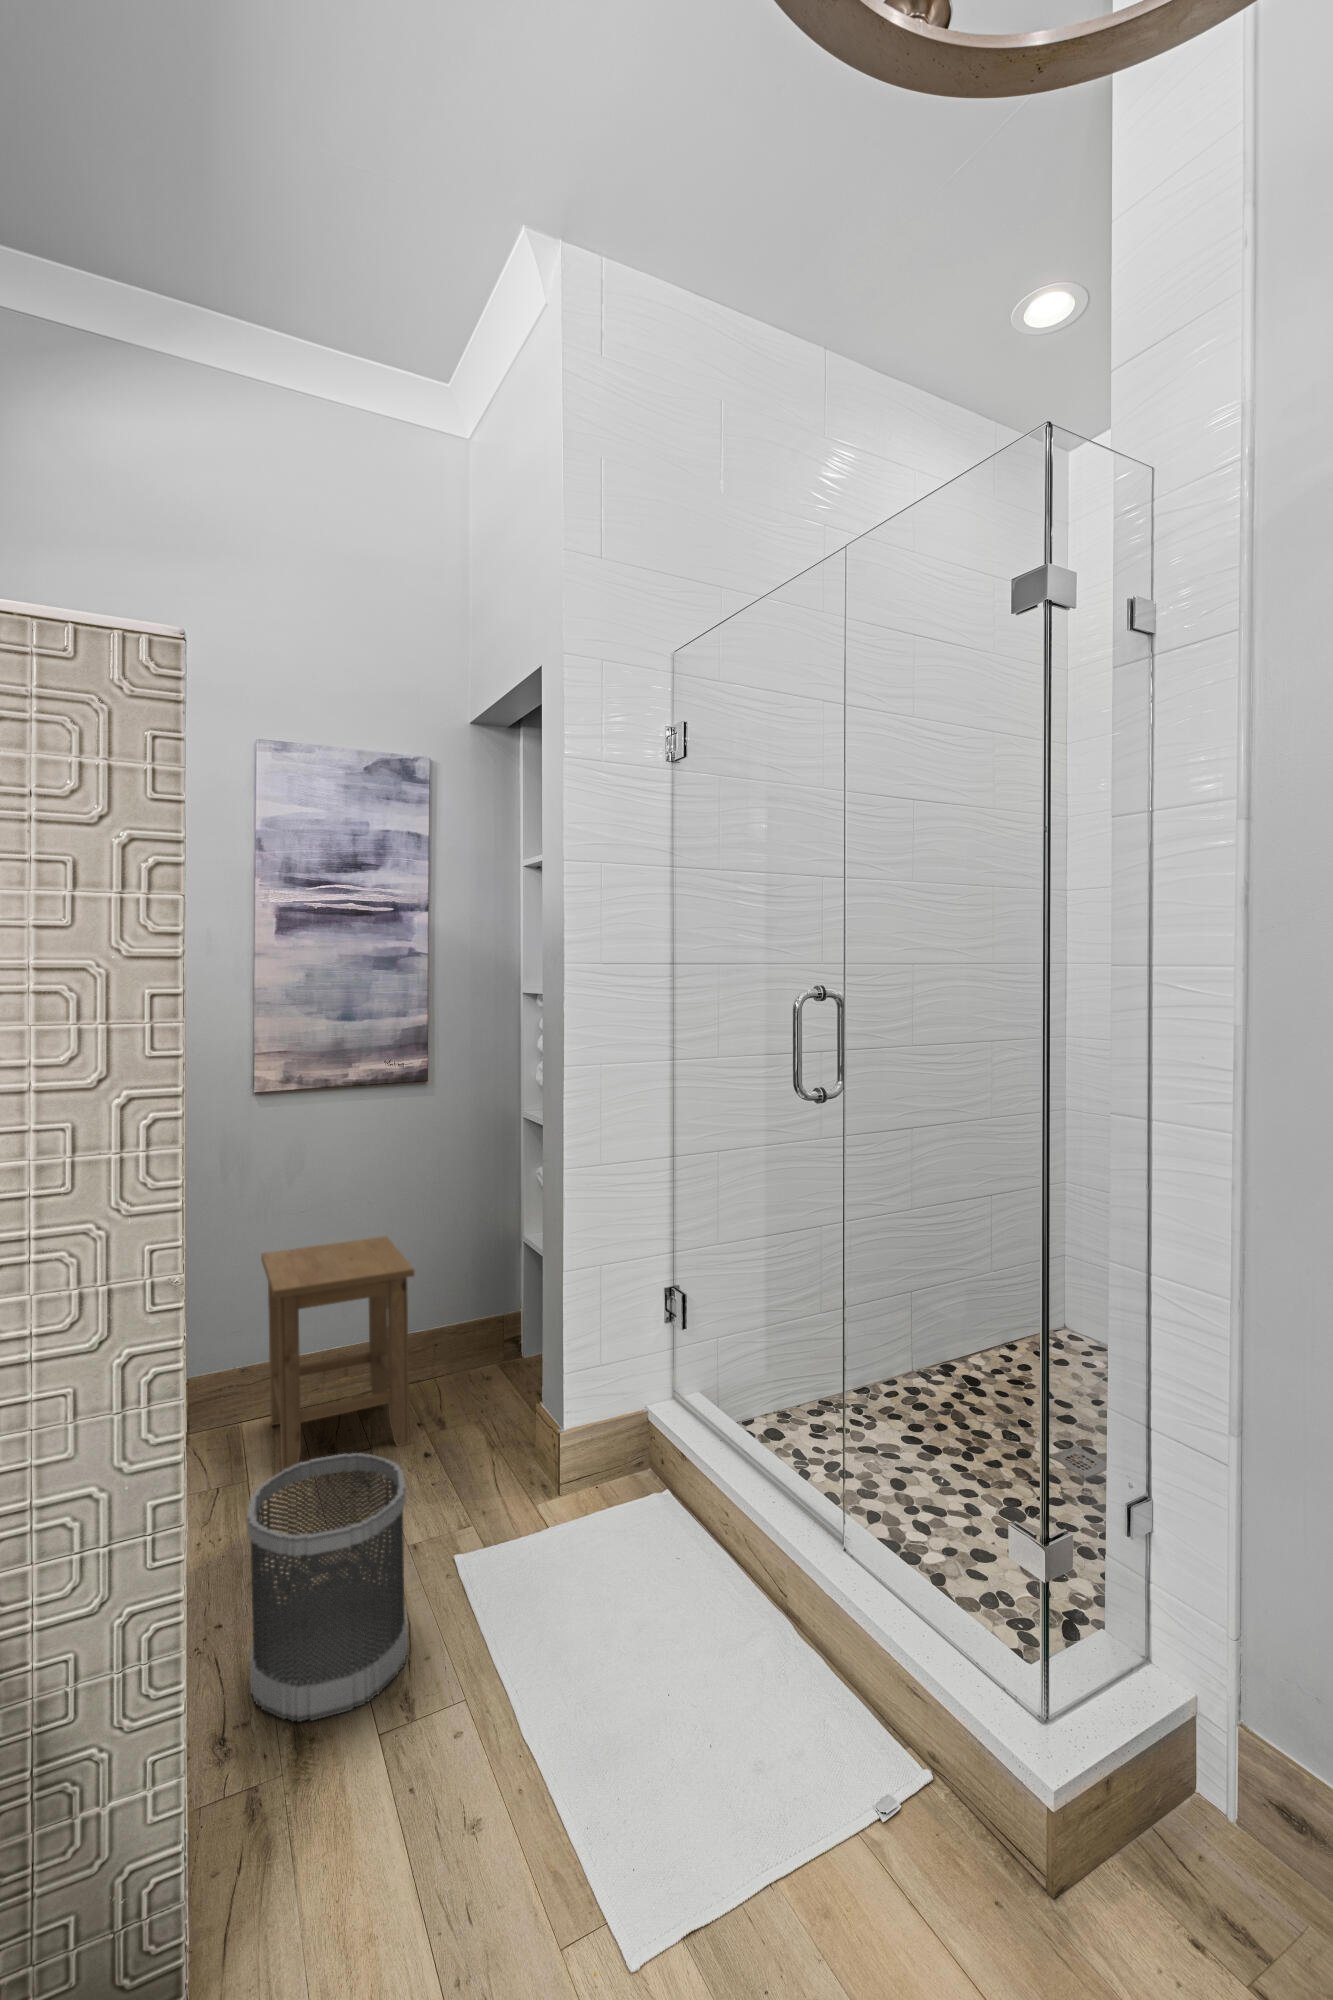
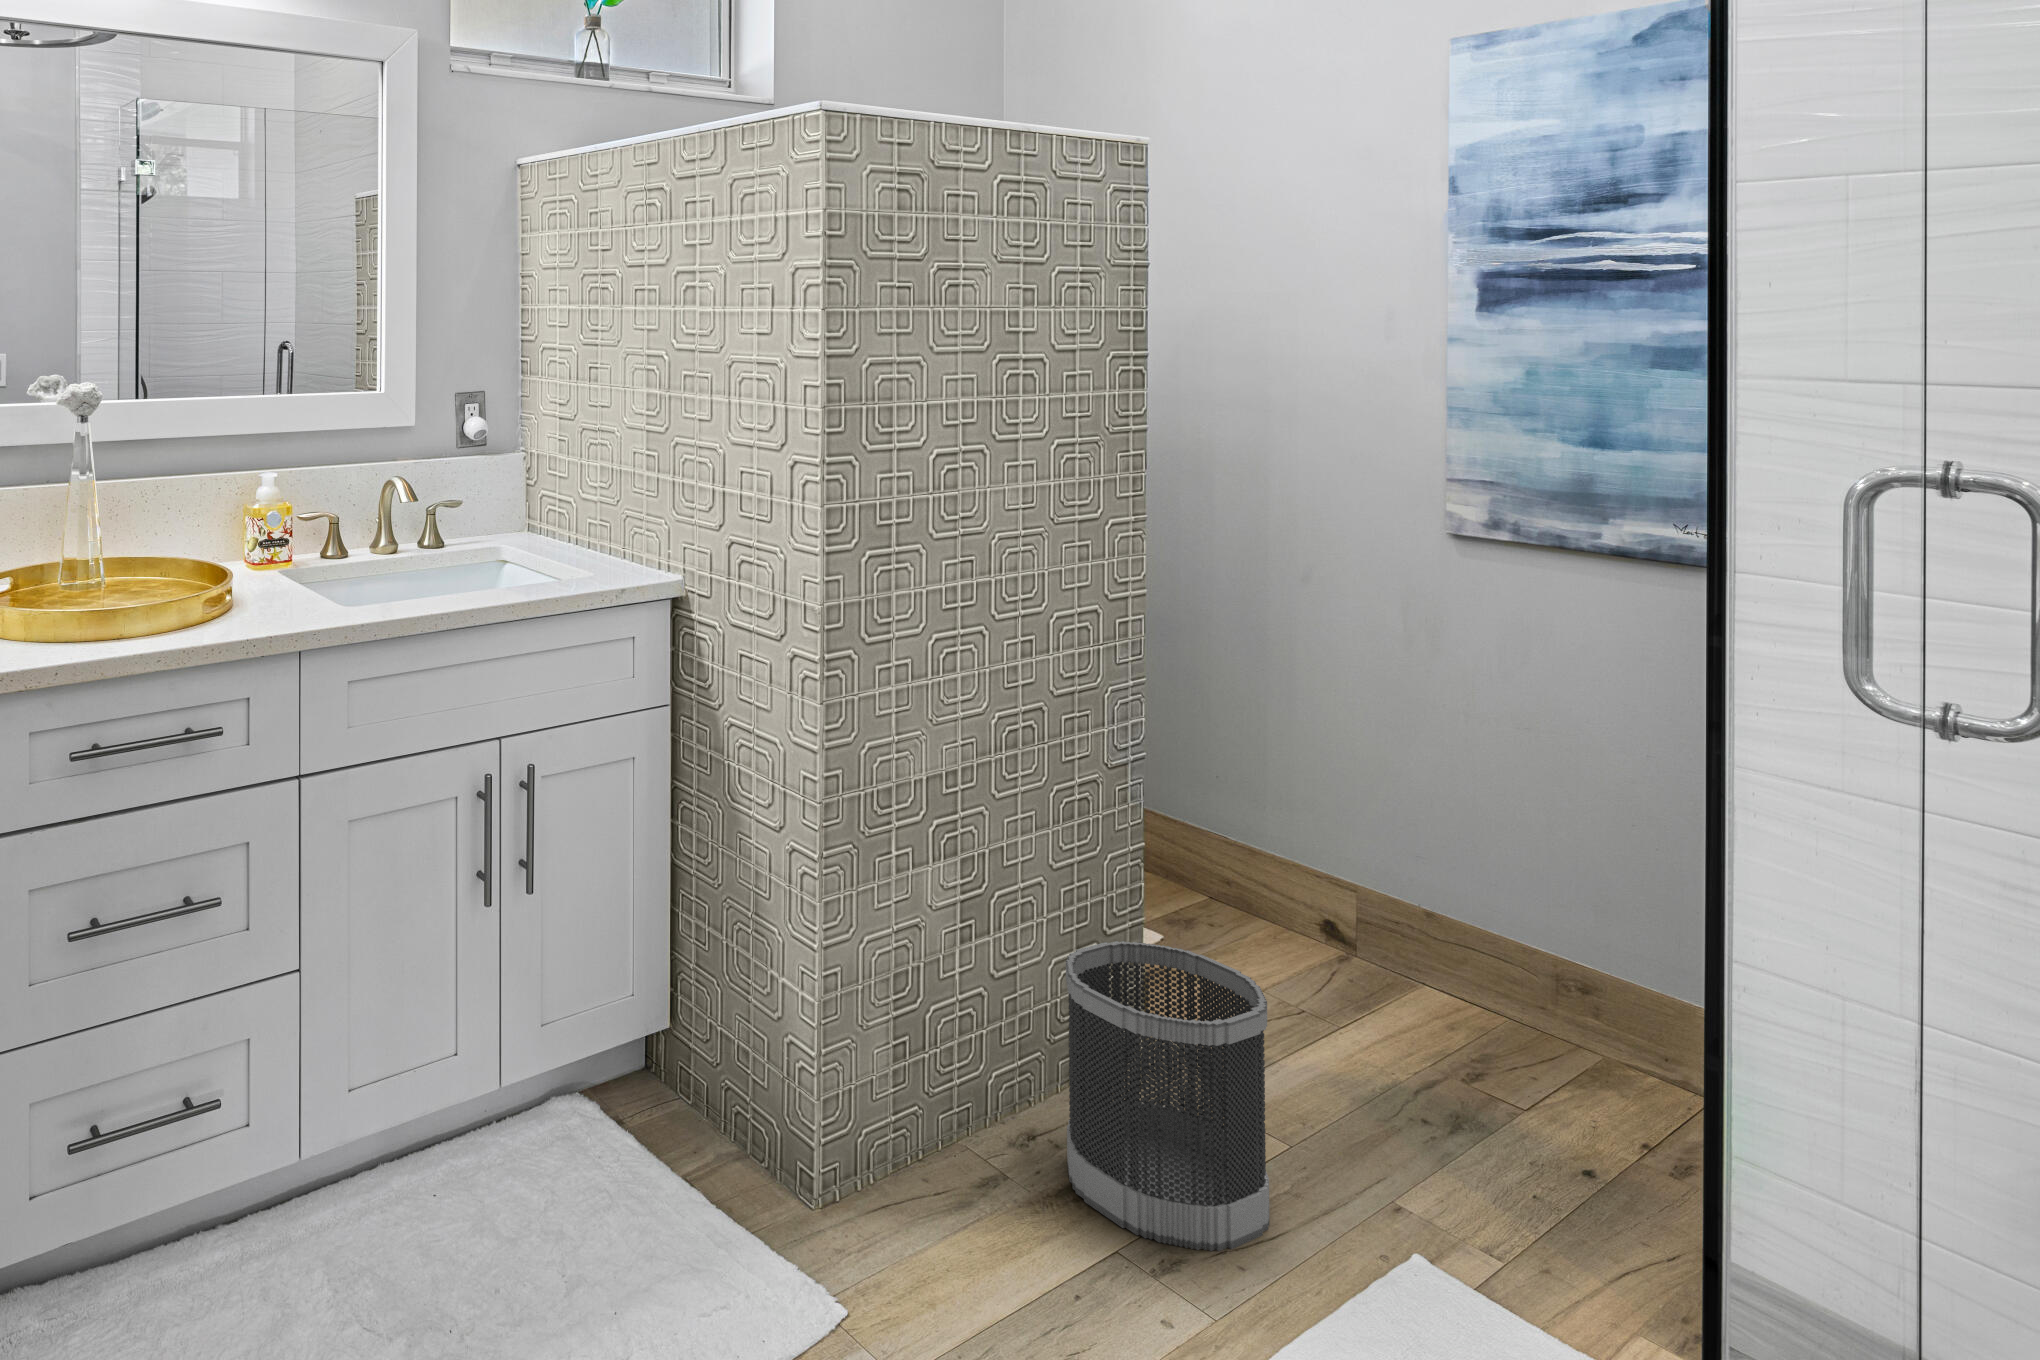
stool: present [261,1236,415,1471] -> none [1357,761,1659,1132]

